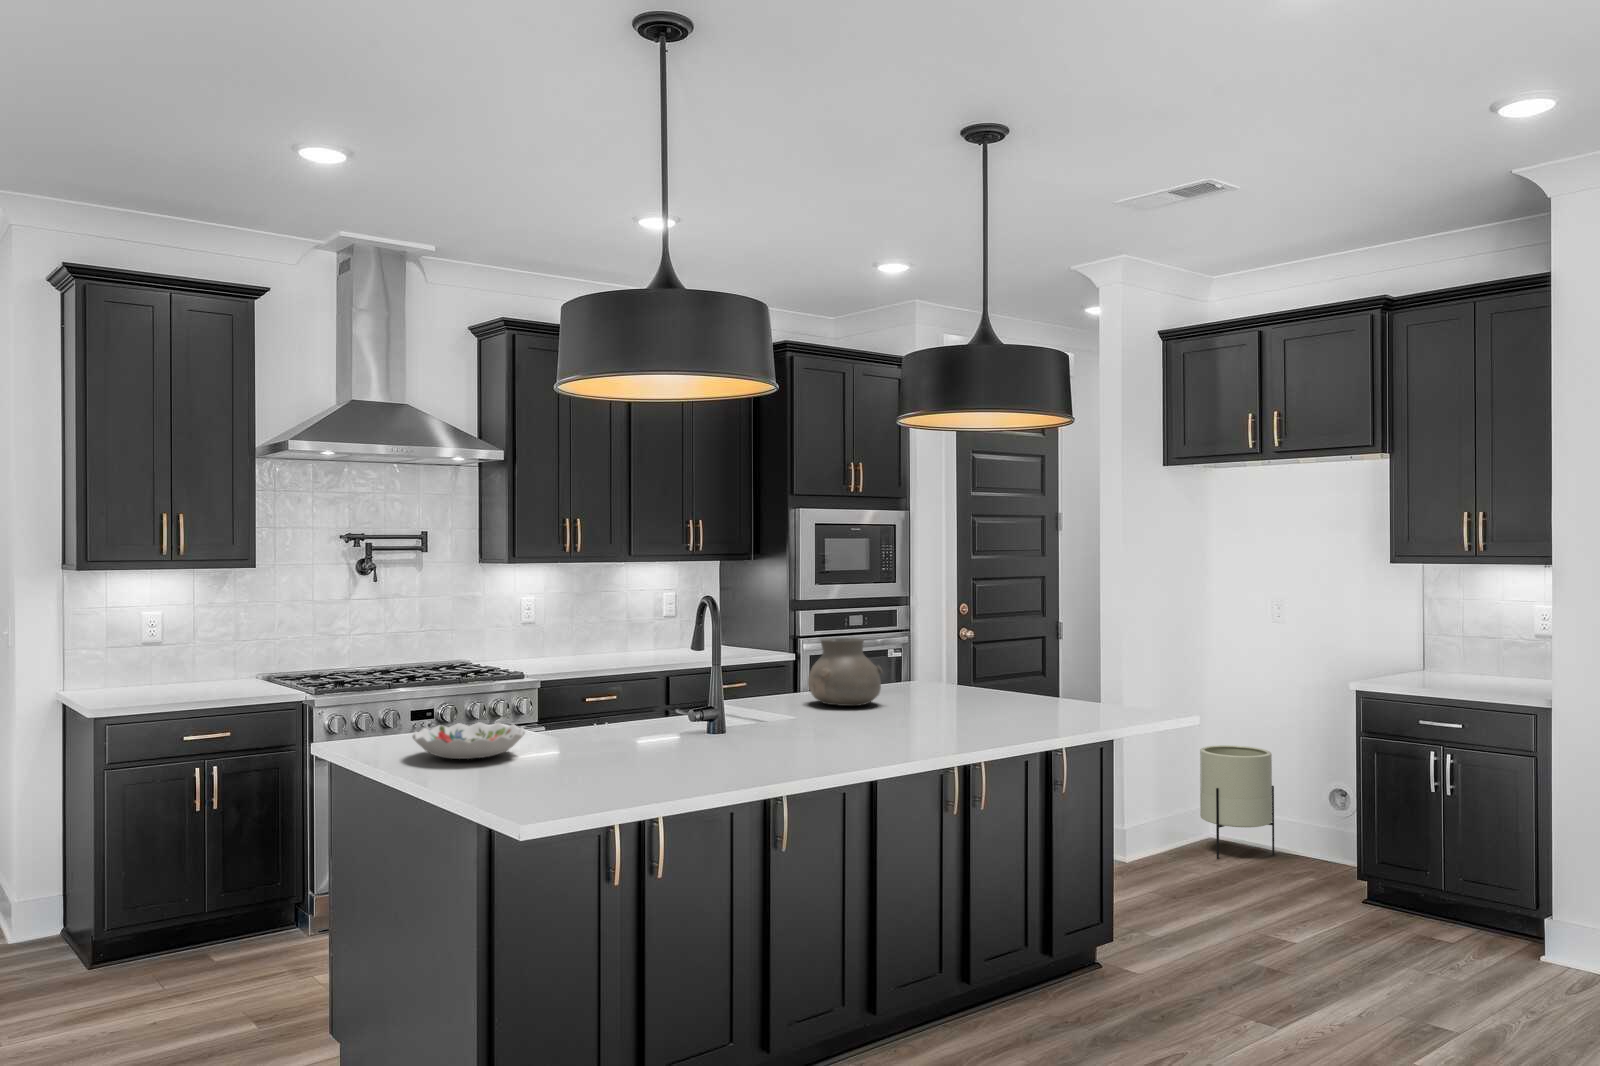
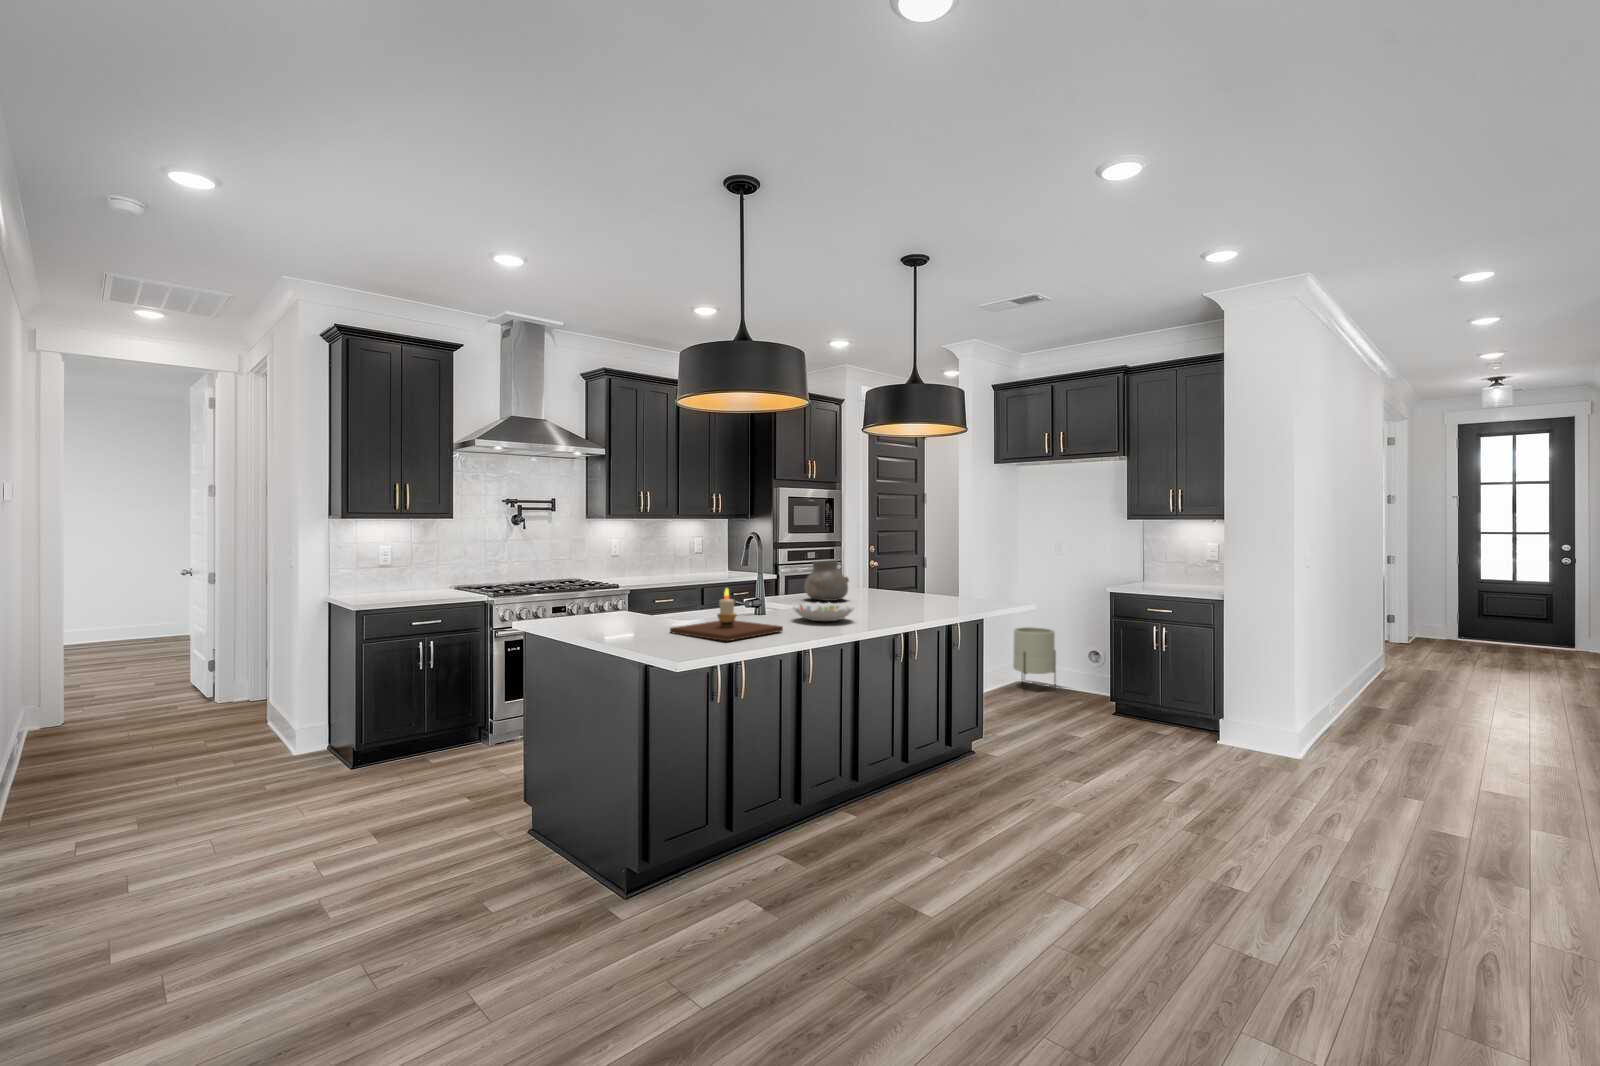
candle: none [549,694,733,785] -> present [670,588,783,641]
decorative bowl: present [412,722,525,759] -> present [793,603,854,621]

